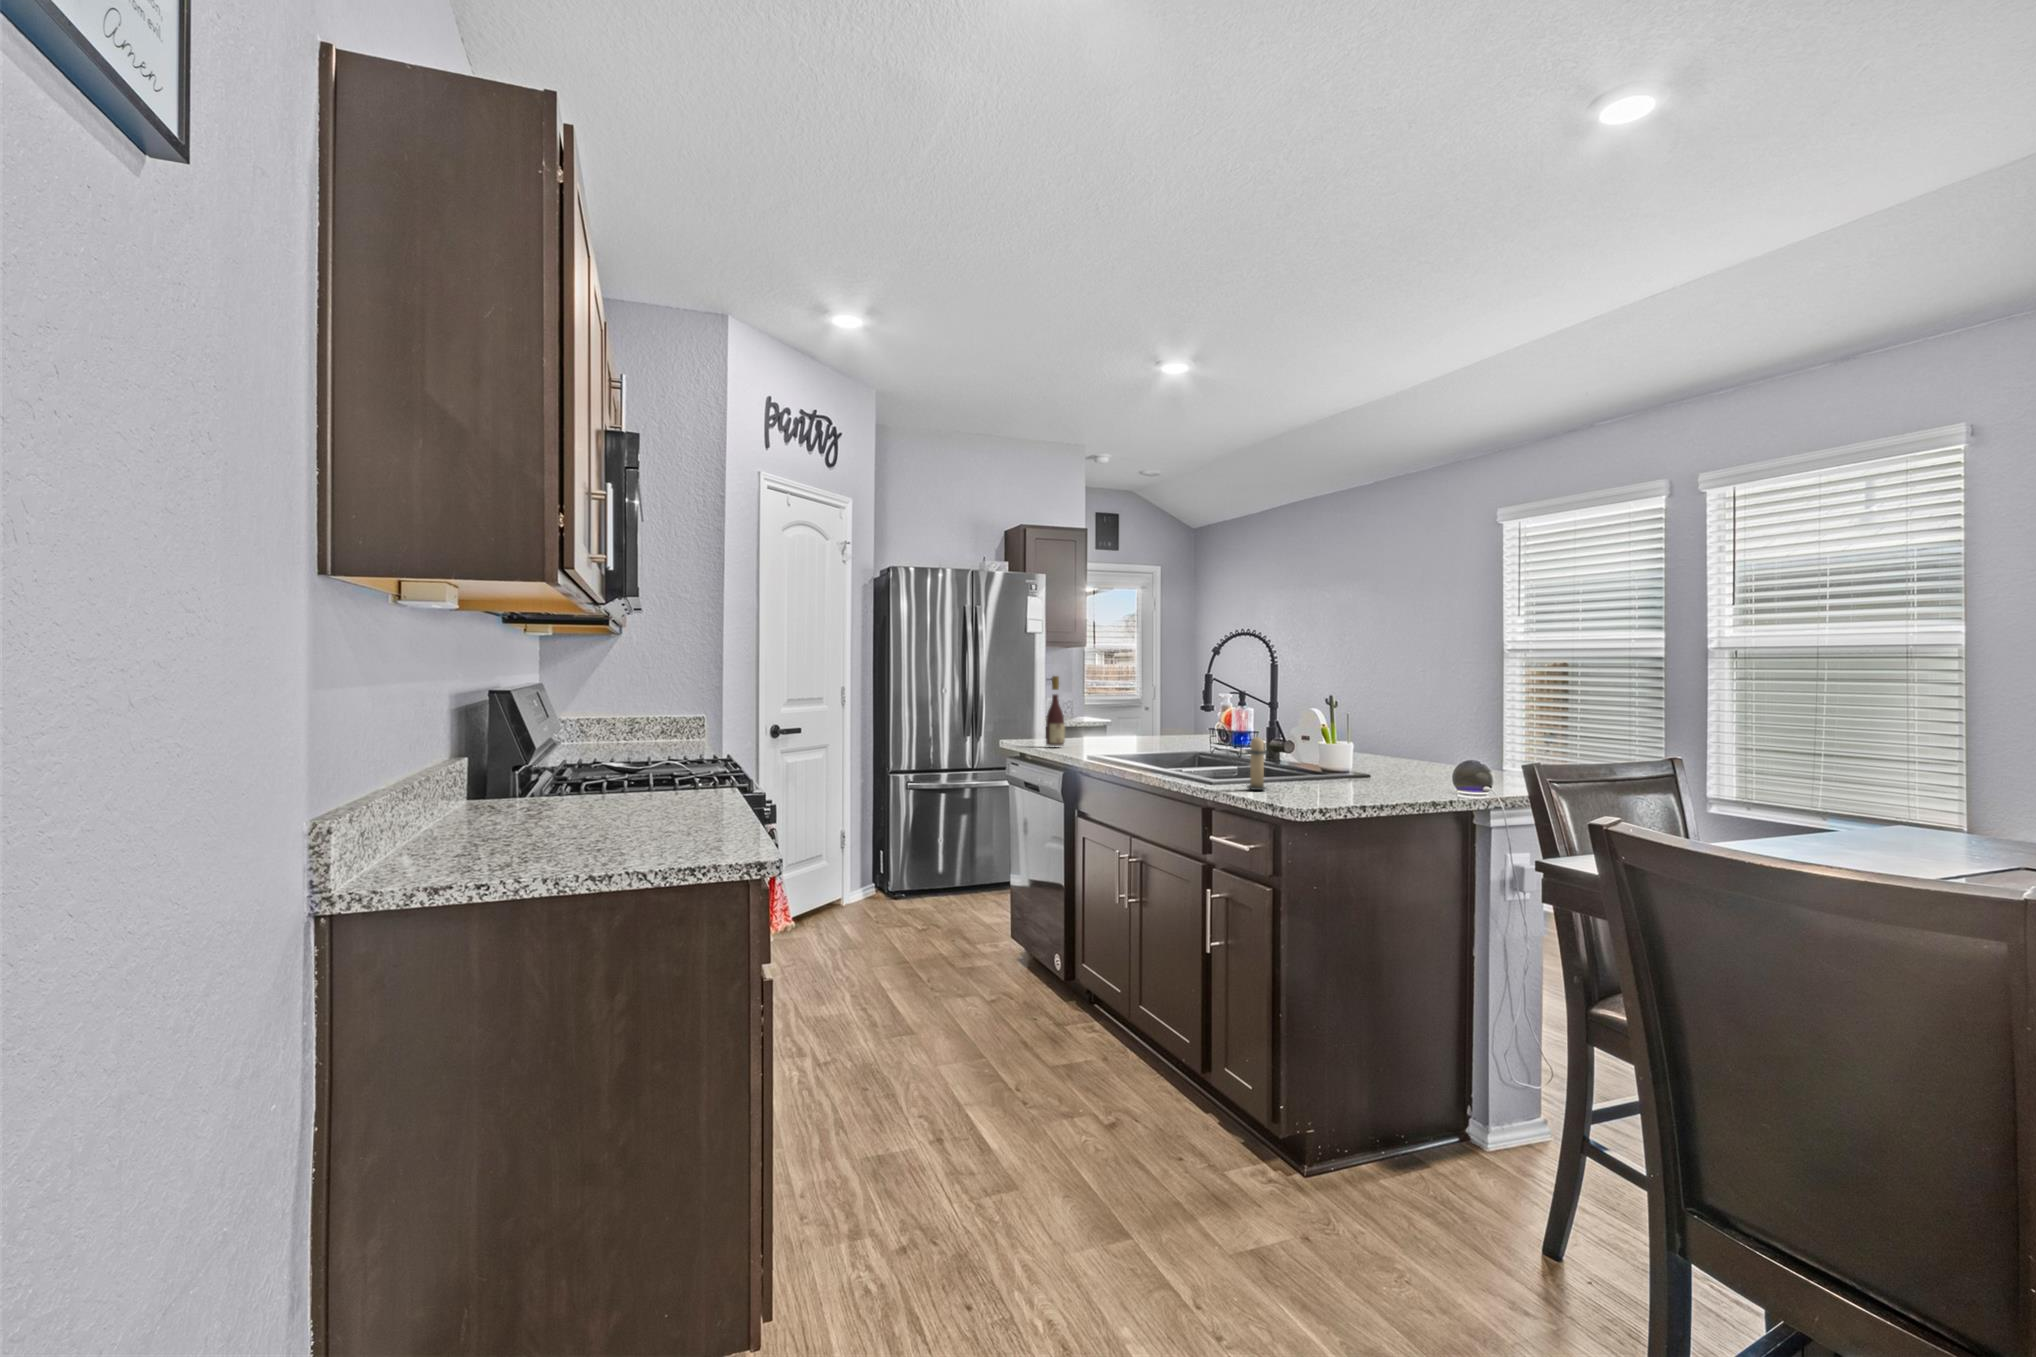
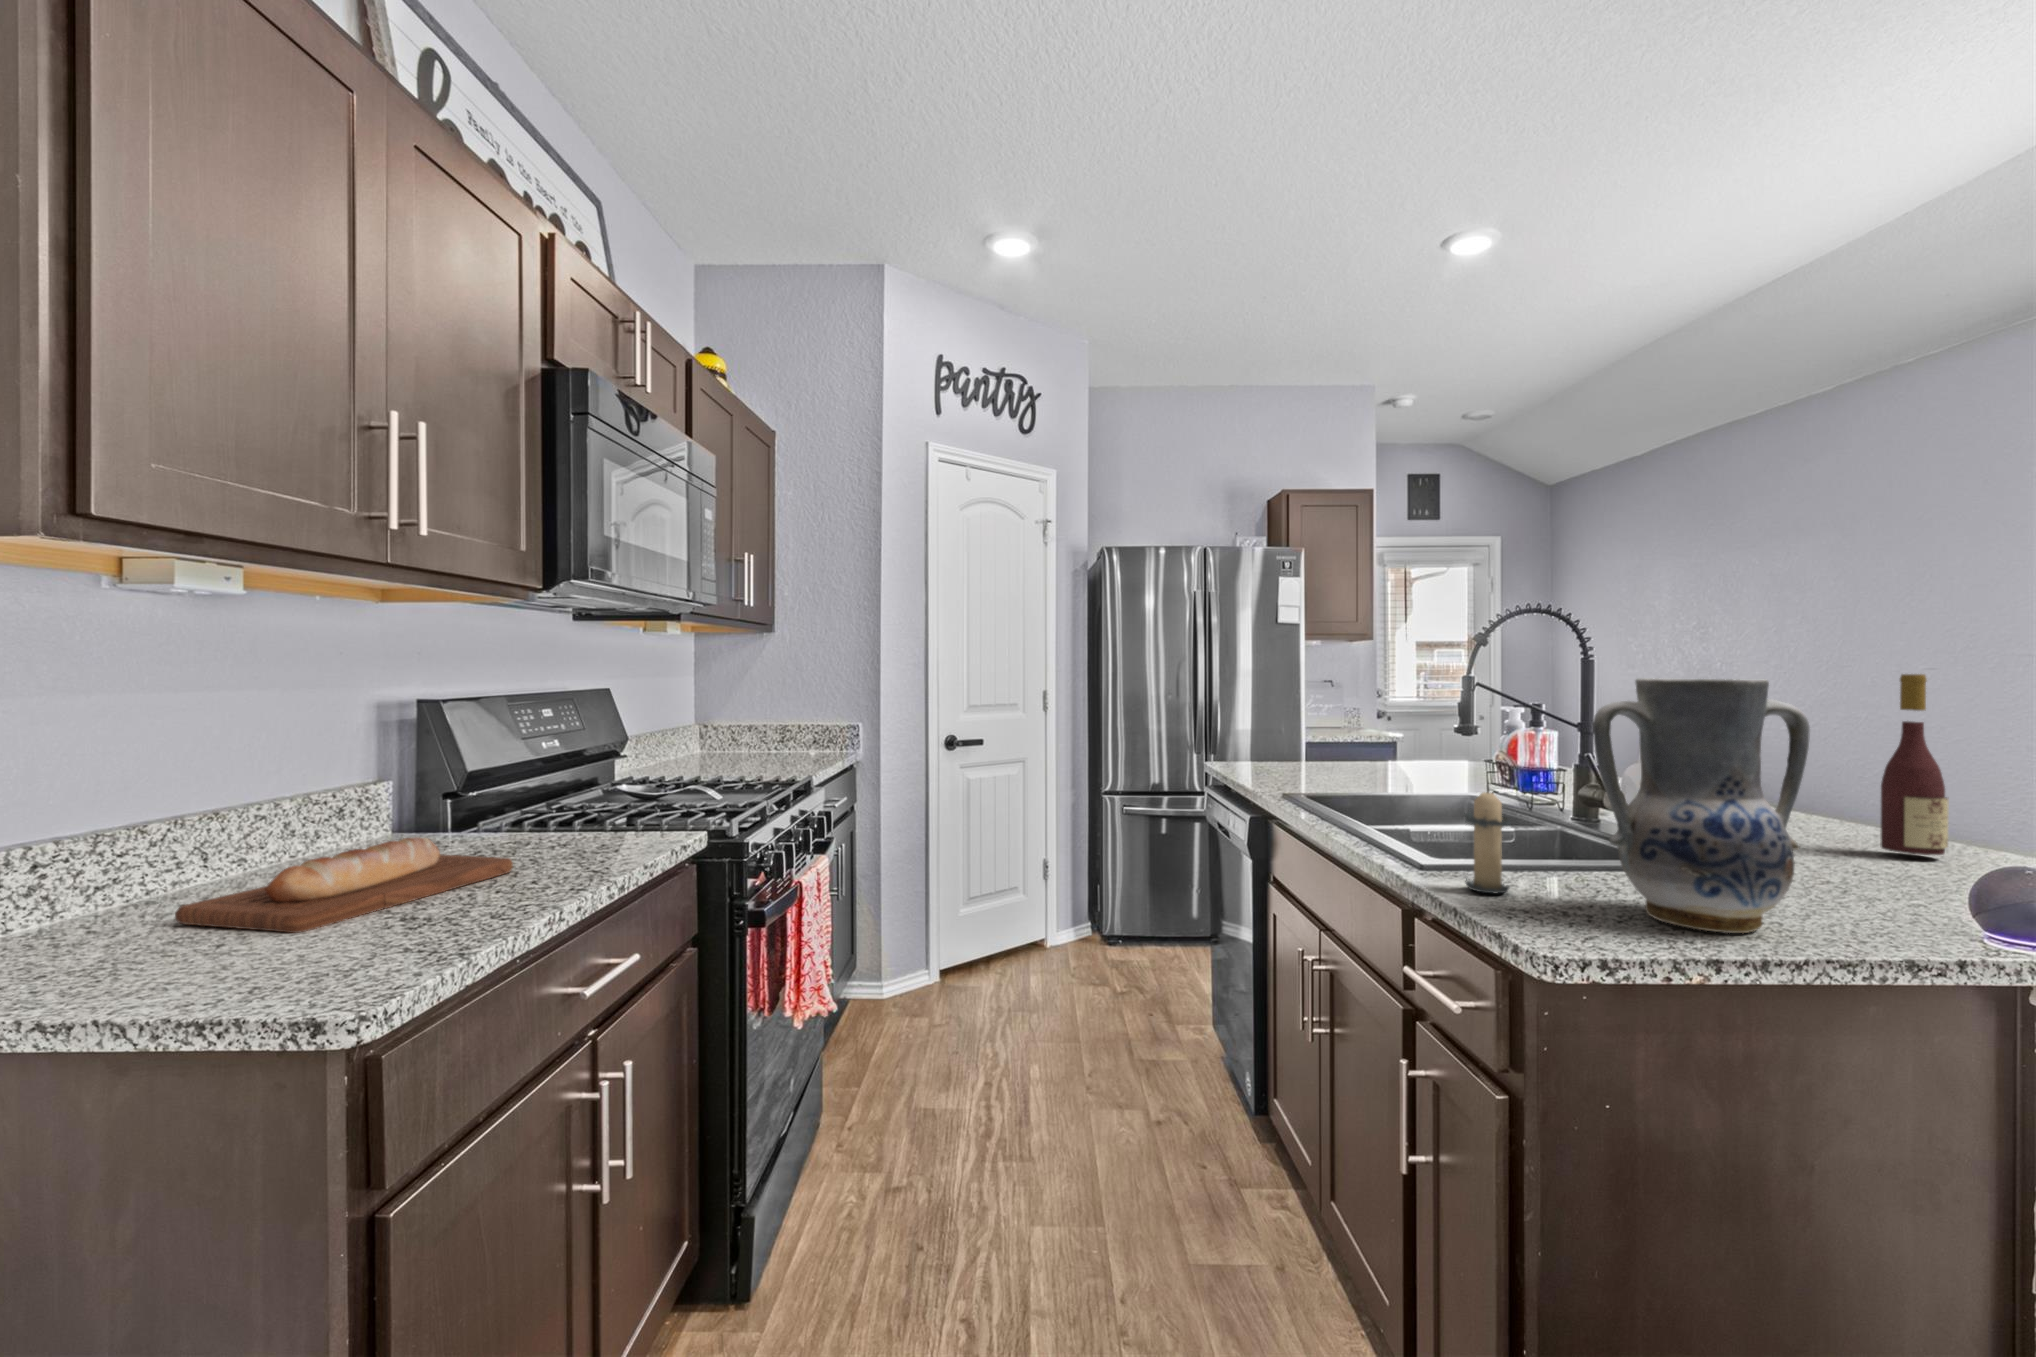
wine bottle: present [1046,676,1065,746] -> present [1881,674,1948,855]
vase: none [1309,676,1395,796] -> present [1593,678,1810,933]
bread loaf: none [504,789,662,844] -> present [175,837,513,933]

